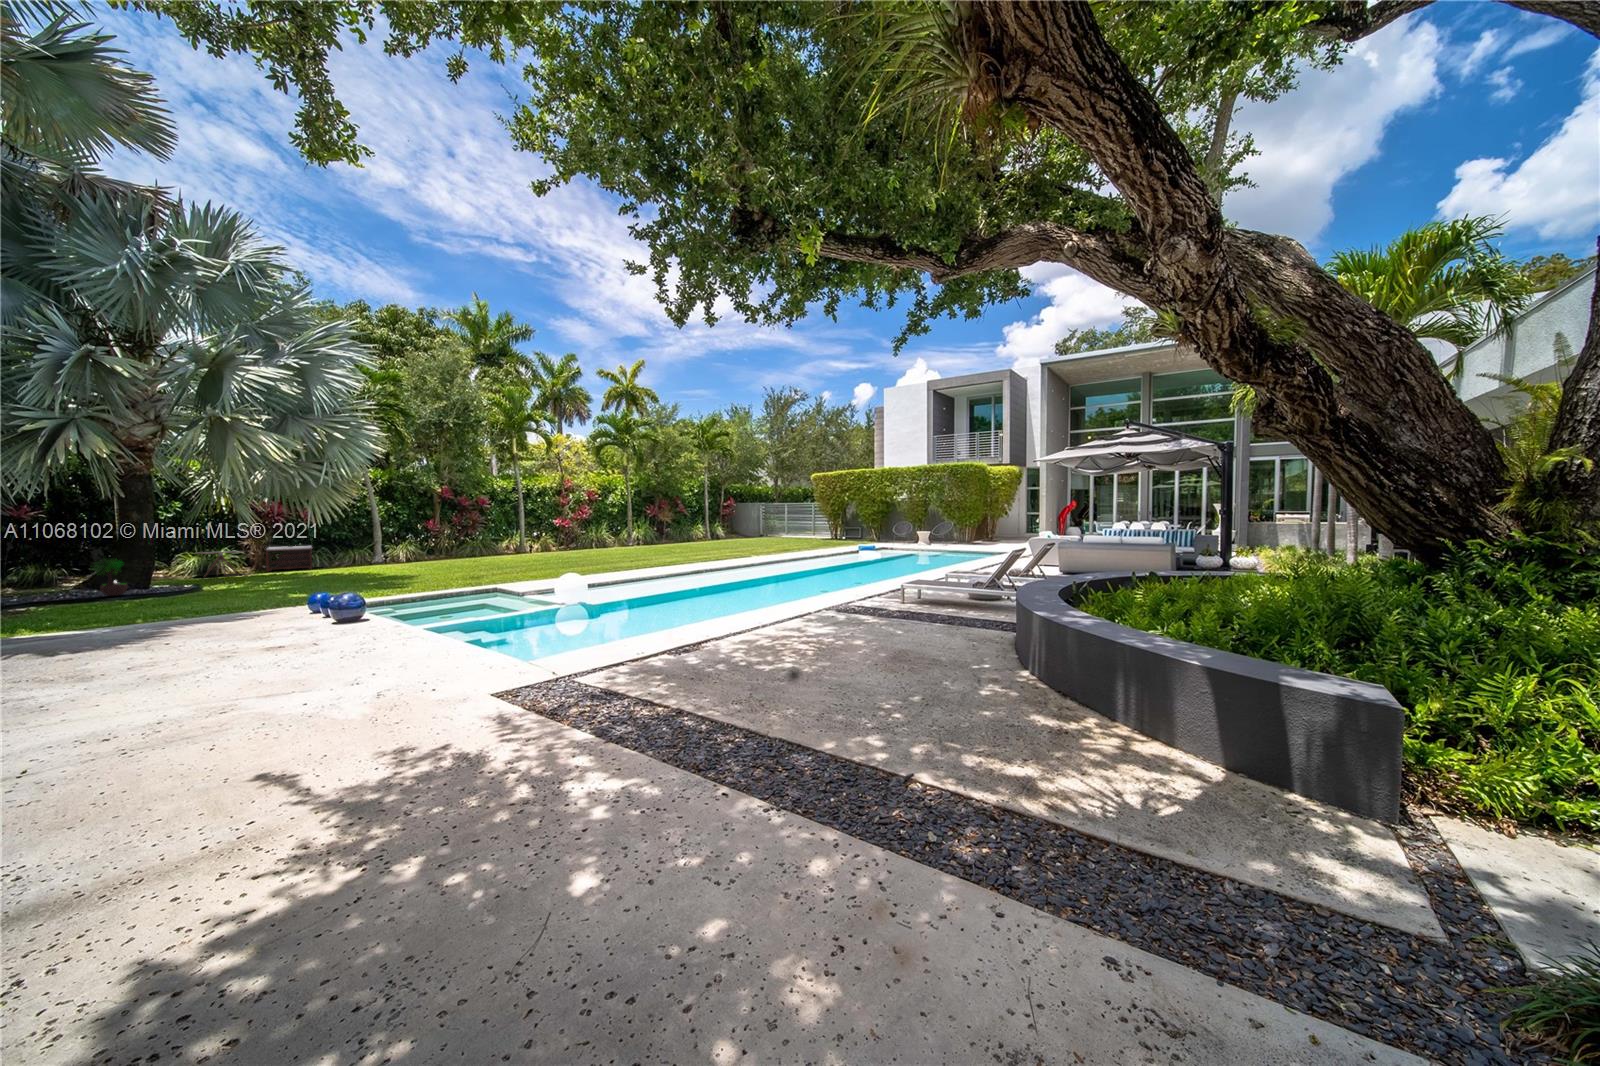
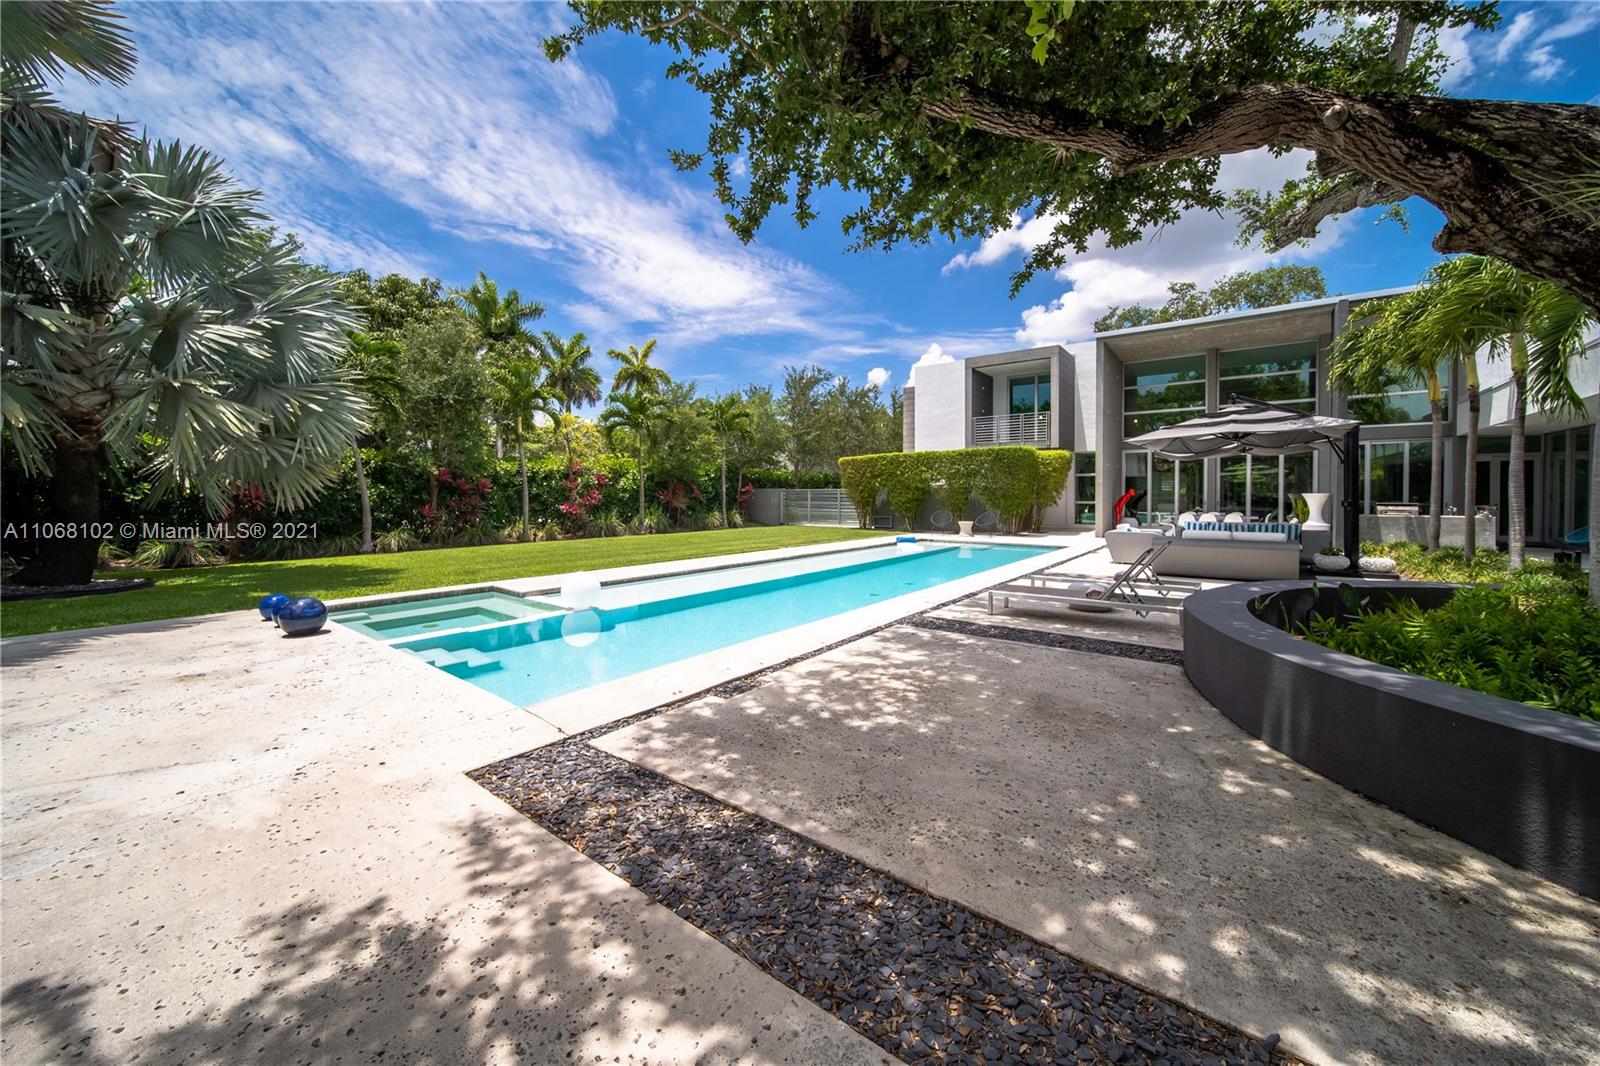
bench: present [266,546,312,571] -> none [242,533,297,561]
potted tree: present [91,559,128,596] -> none [21,545,70,592]

